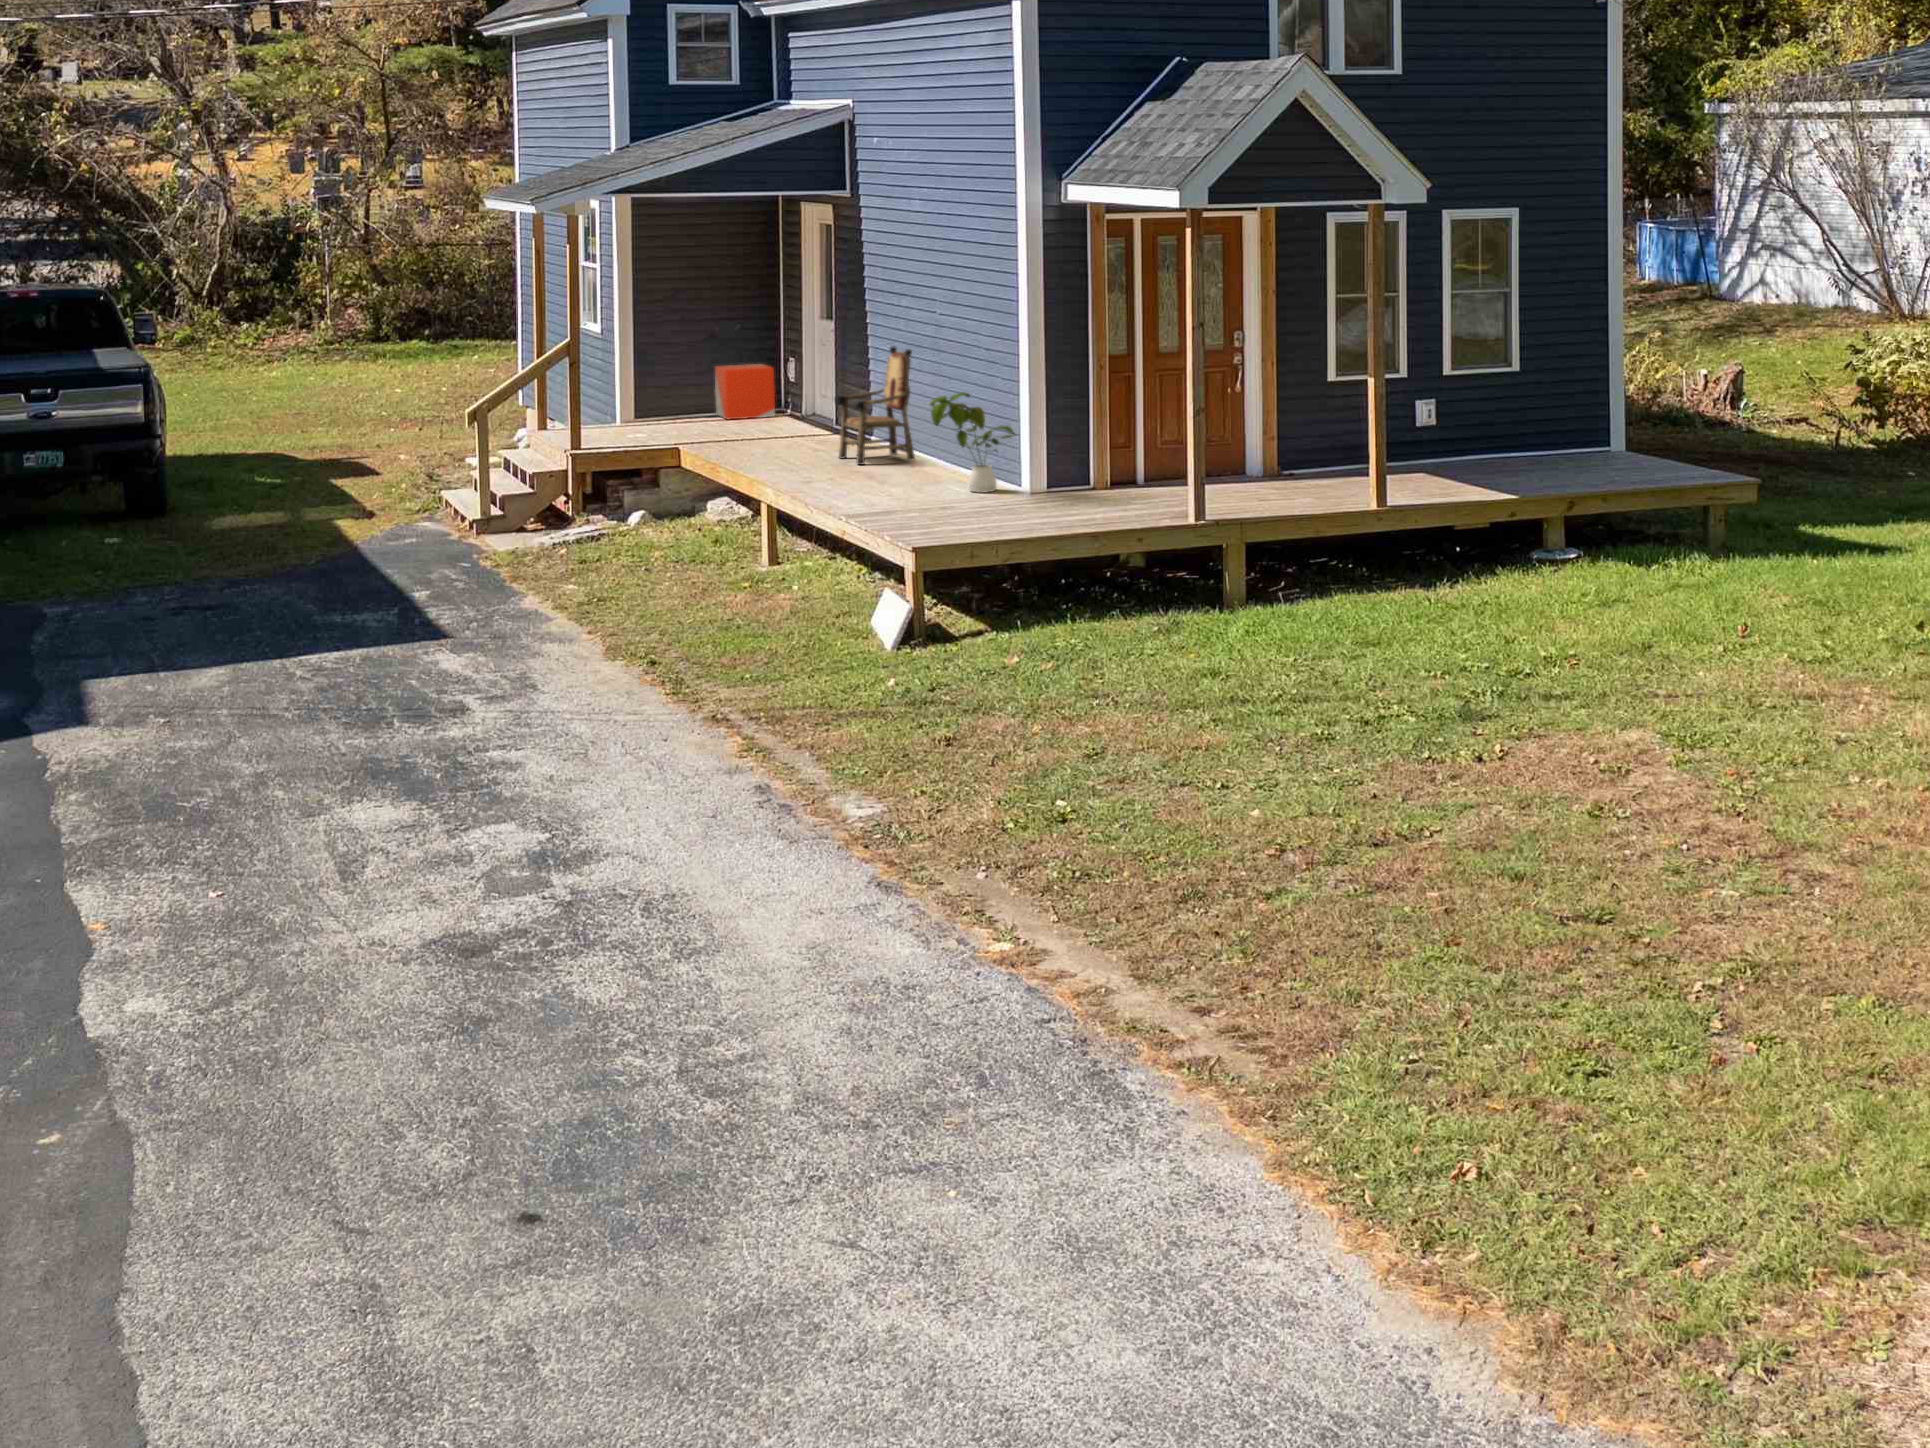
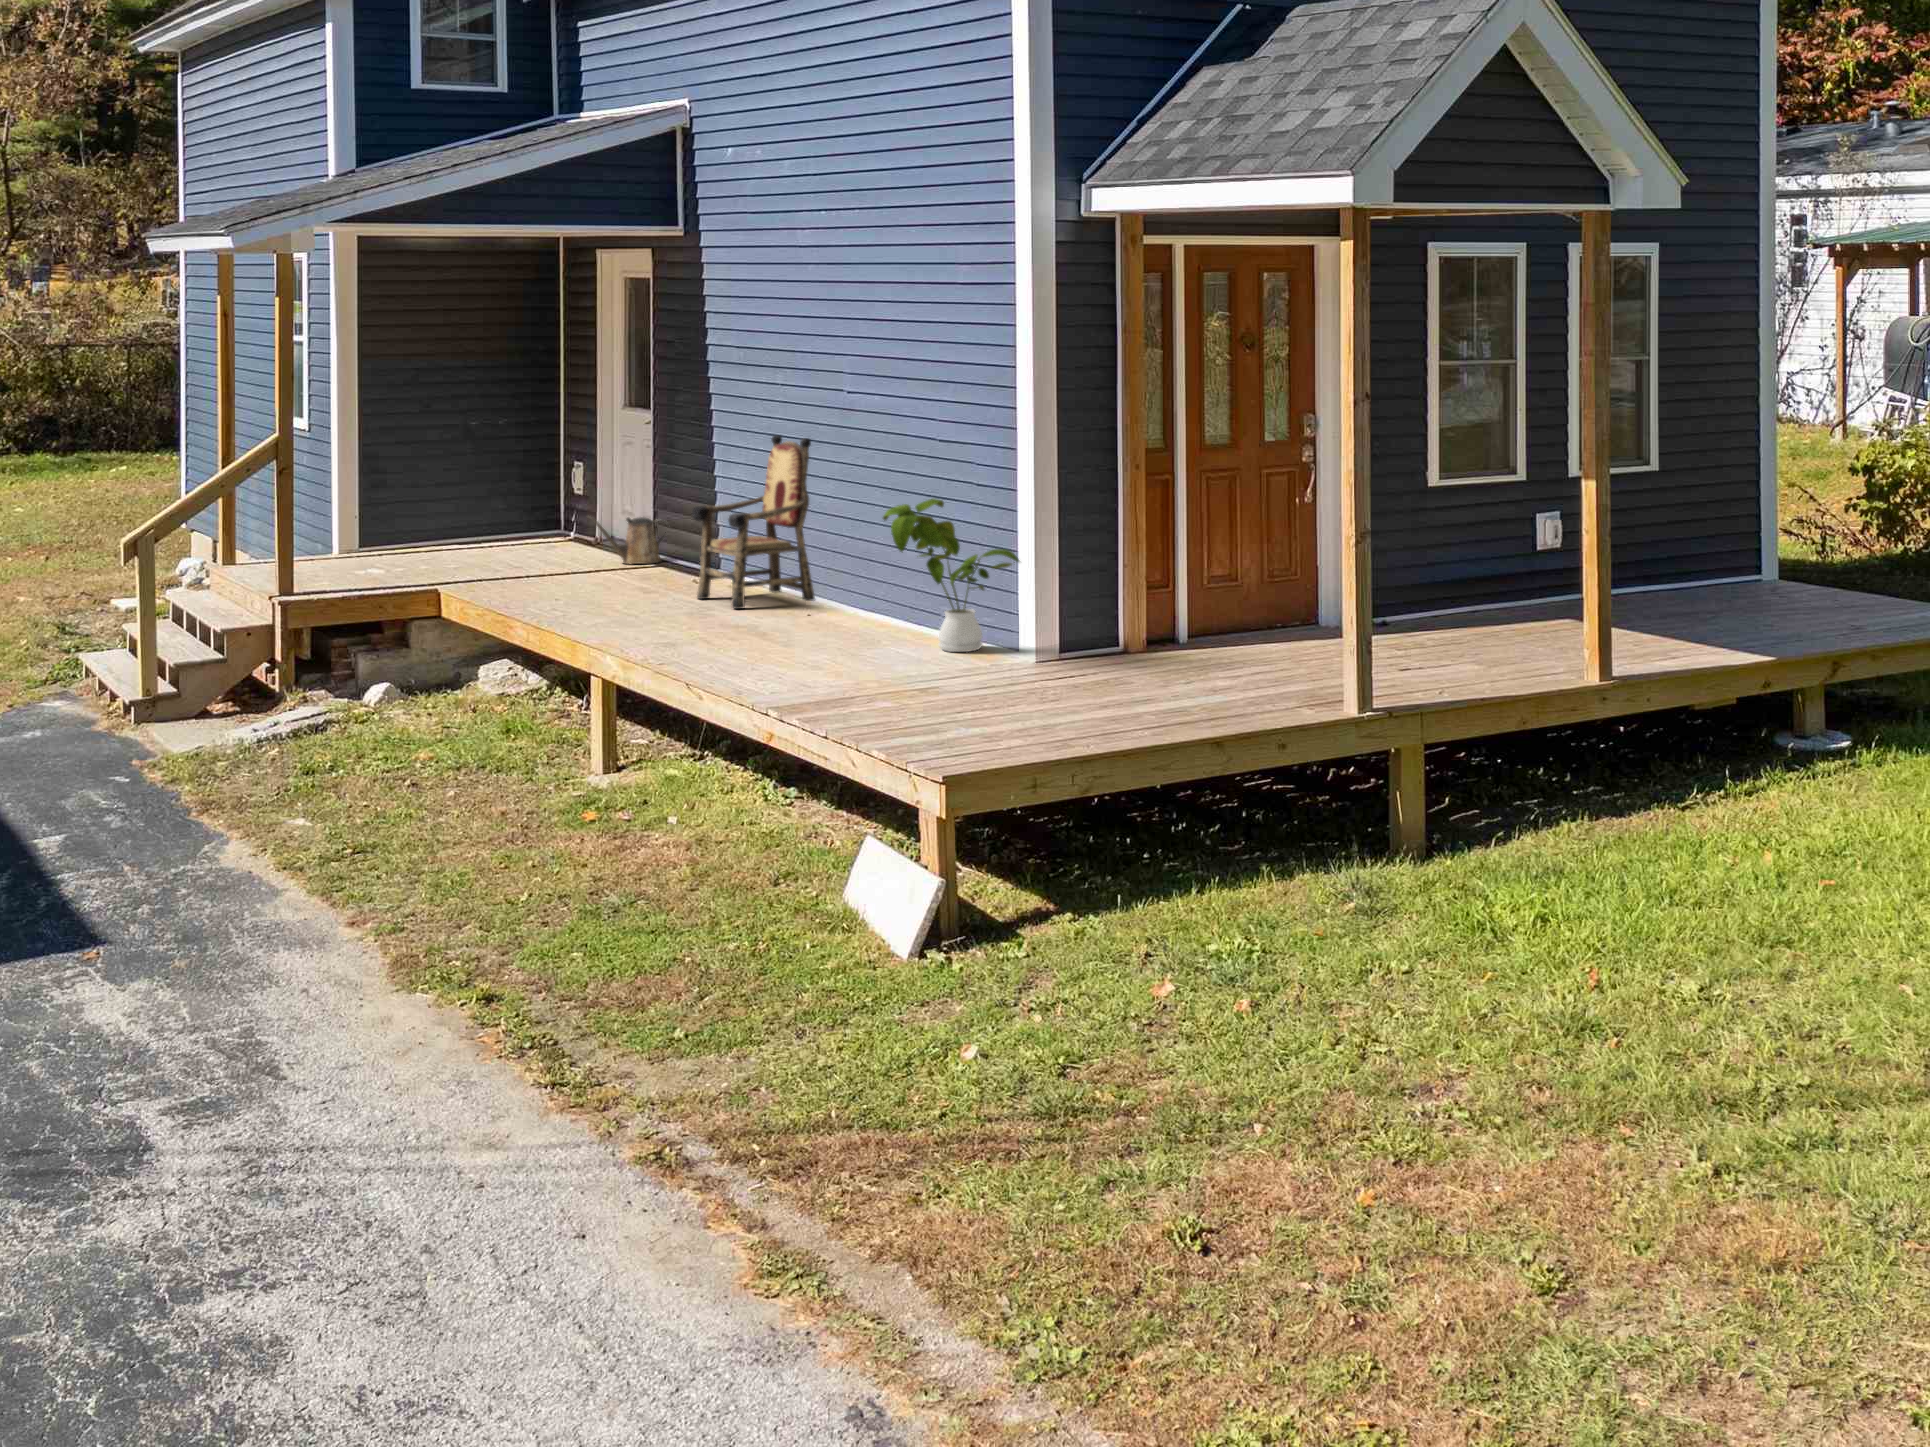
stool: present [715,364,775,419] -> none [476,466,564,543]
watering can: none [779,401,838,435] -> present [588,516,666,564]

